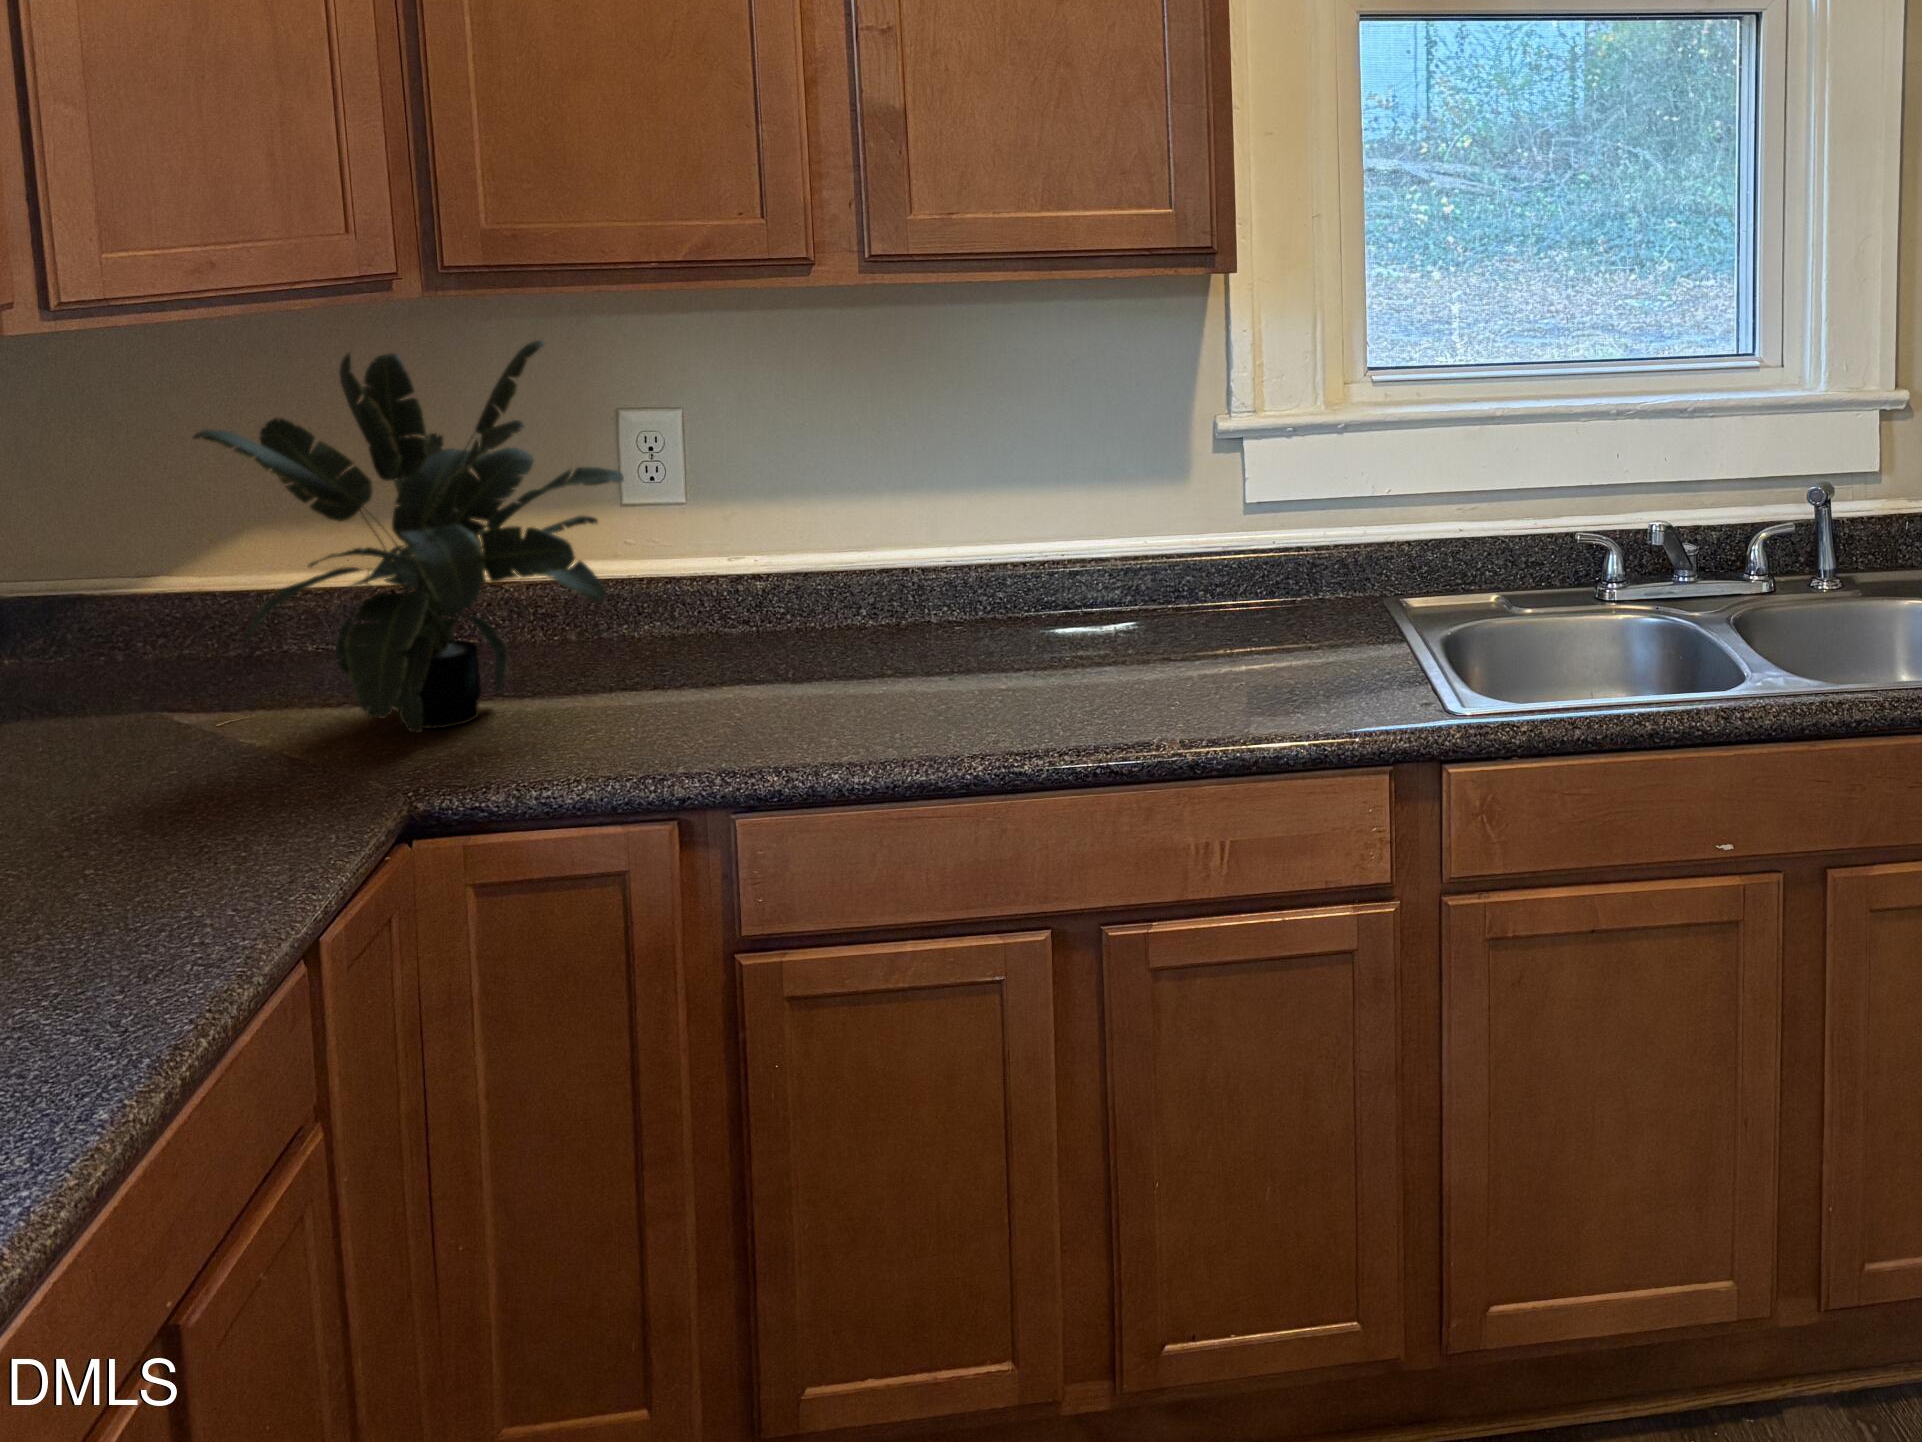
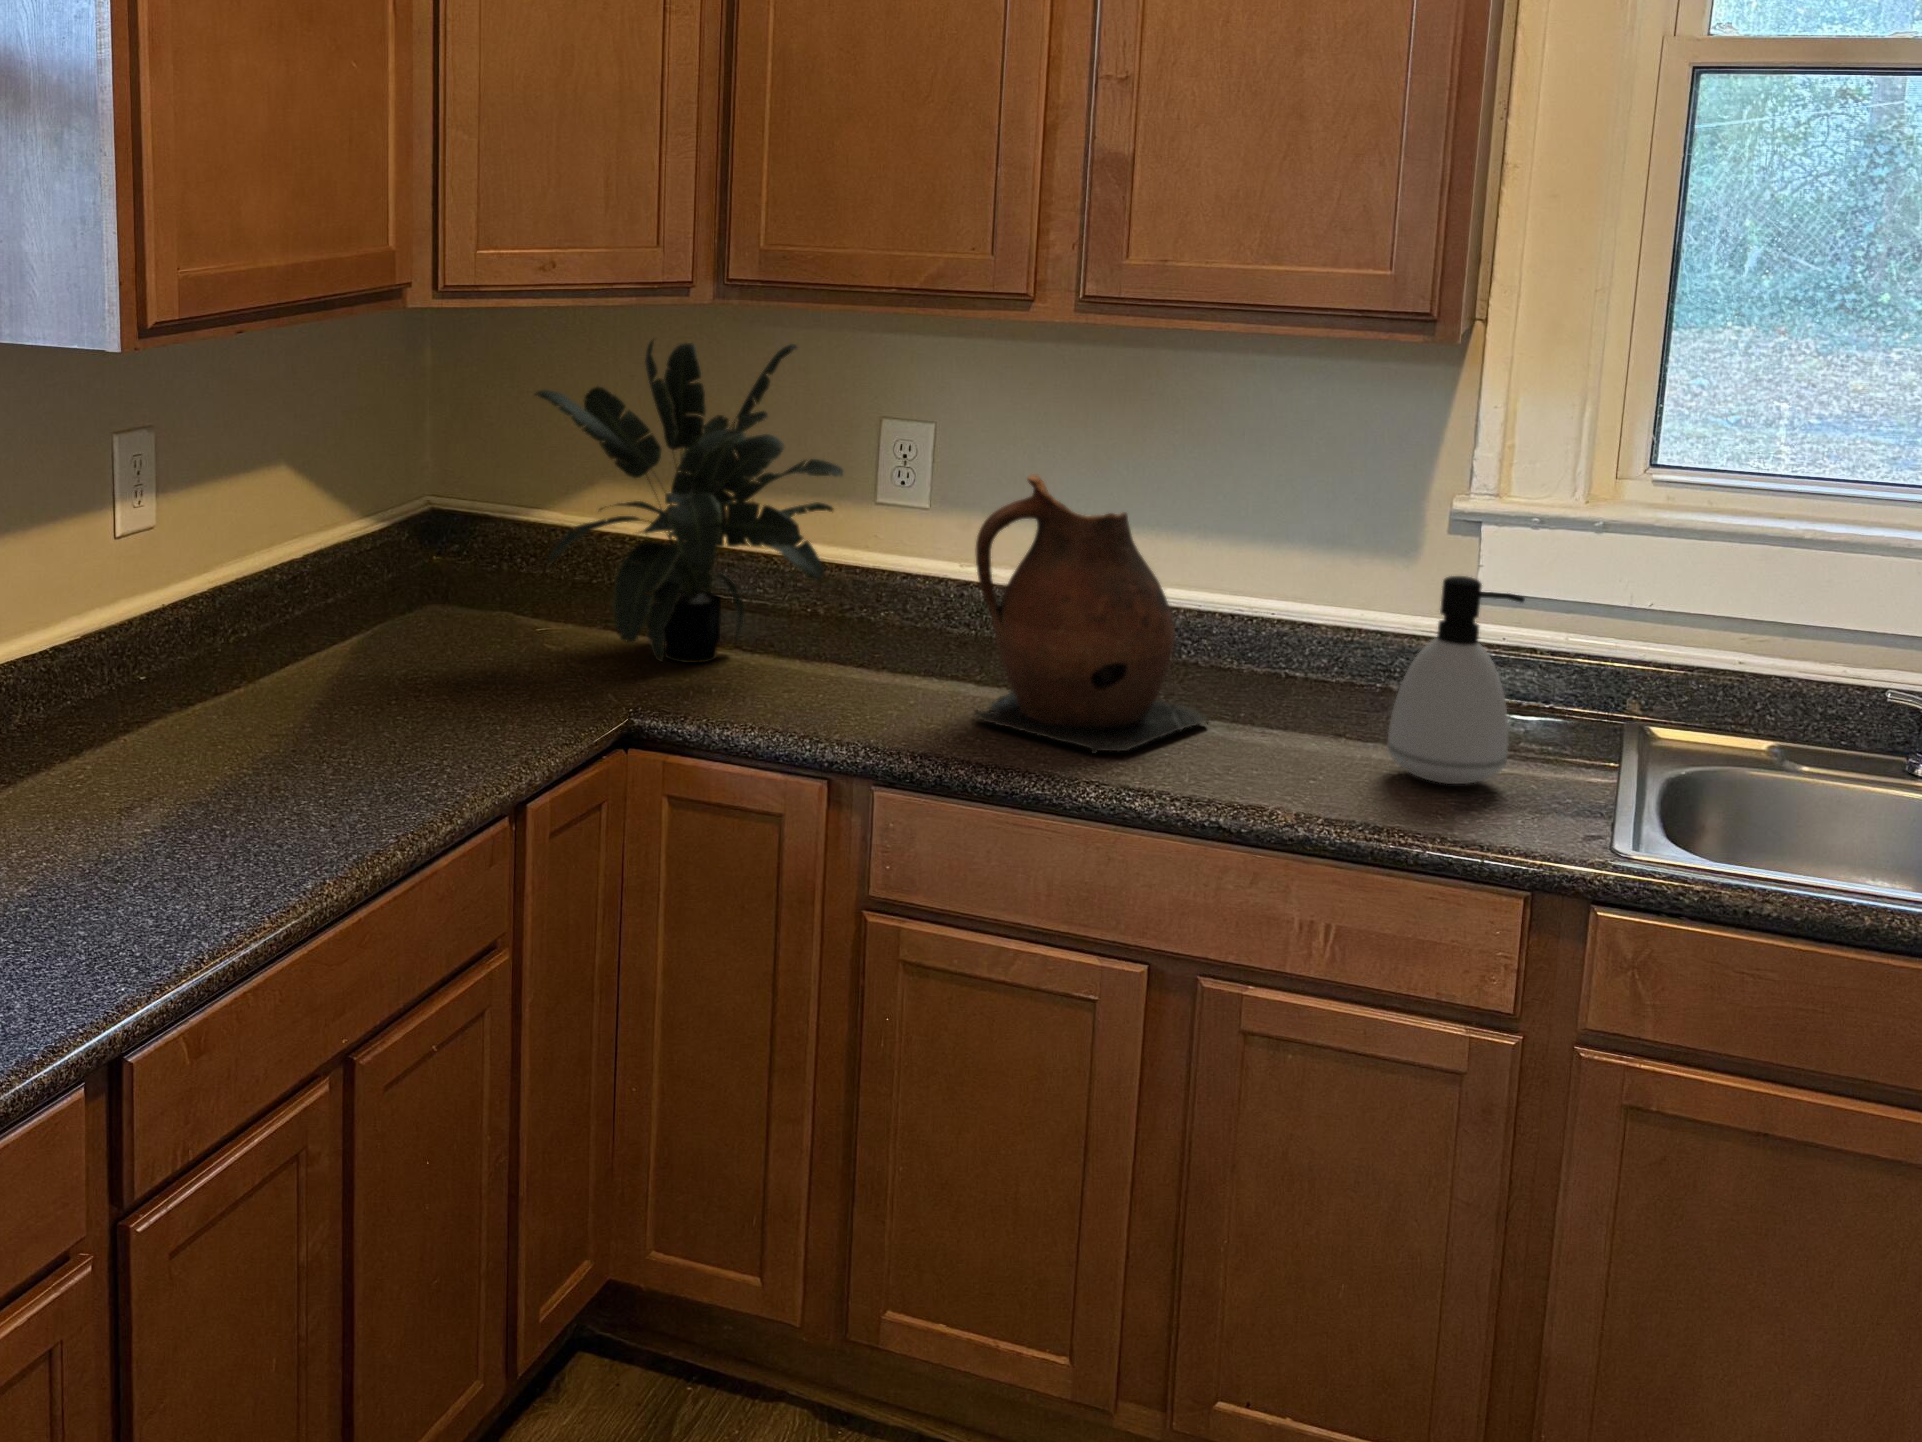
ceramic pitcher: none [794,449,1049,729] -> present [974,475,1209,754]
soap dispenser: none [1227,487,1332,683] -> present [1387,576,1525,784]

